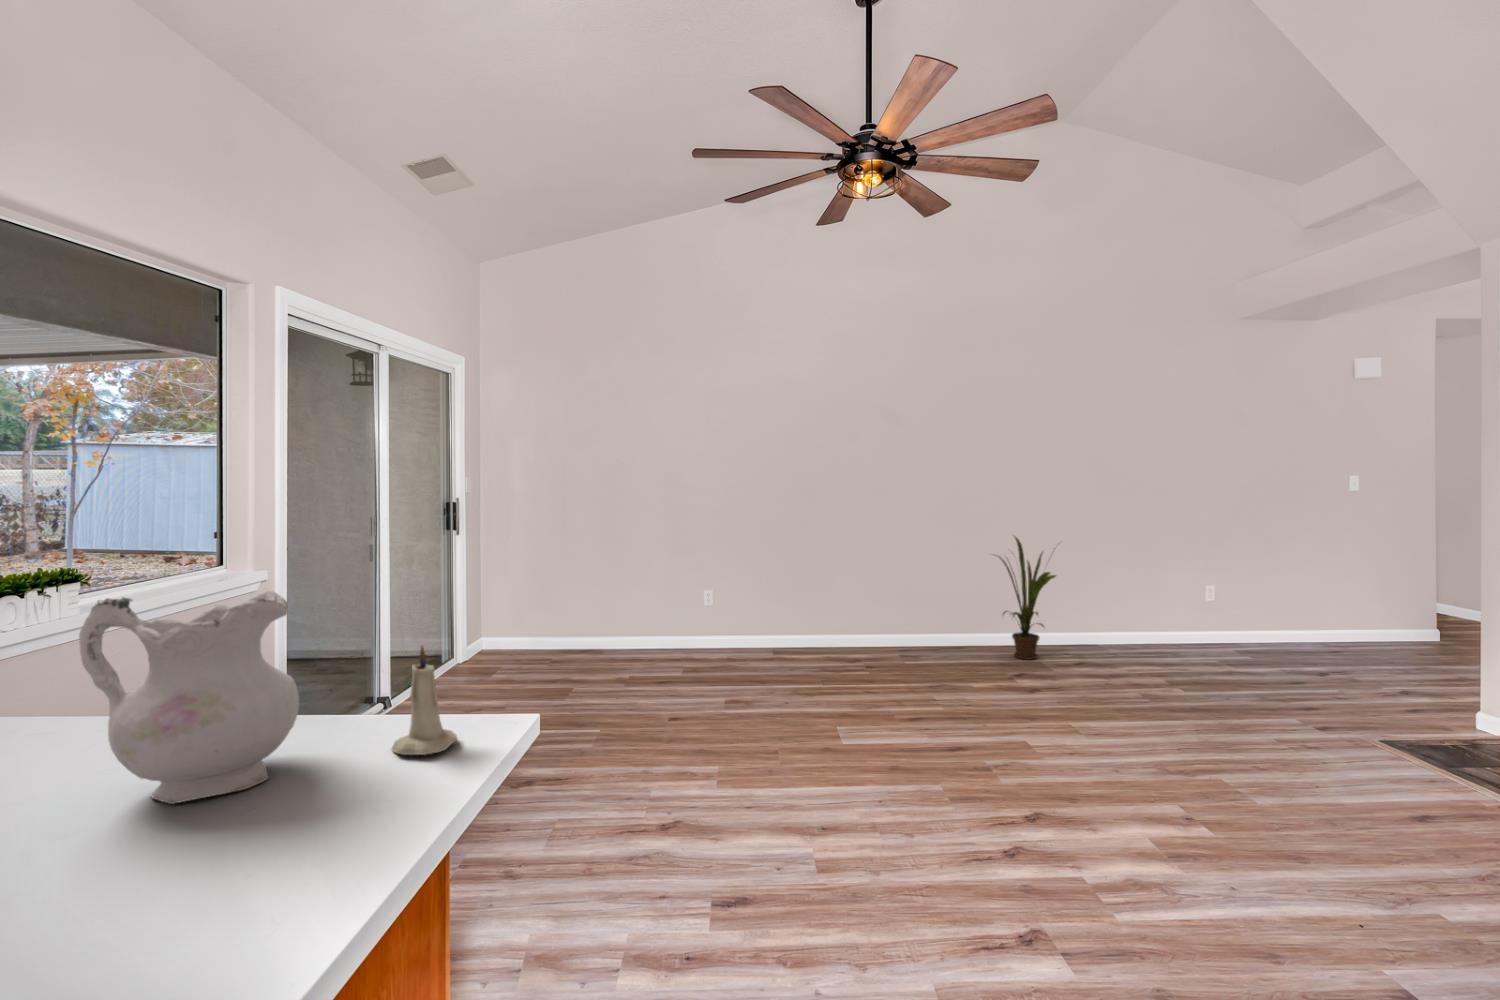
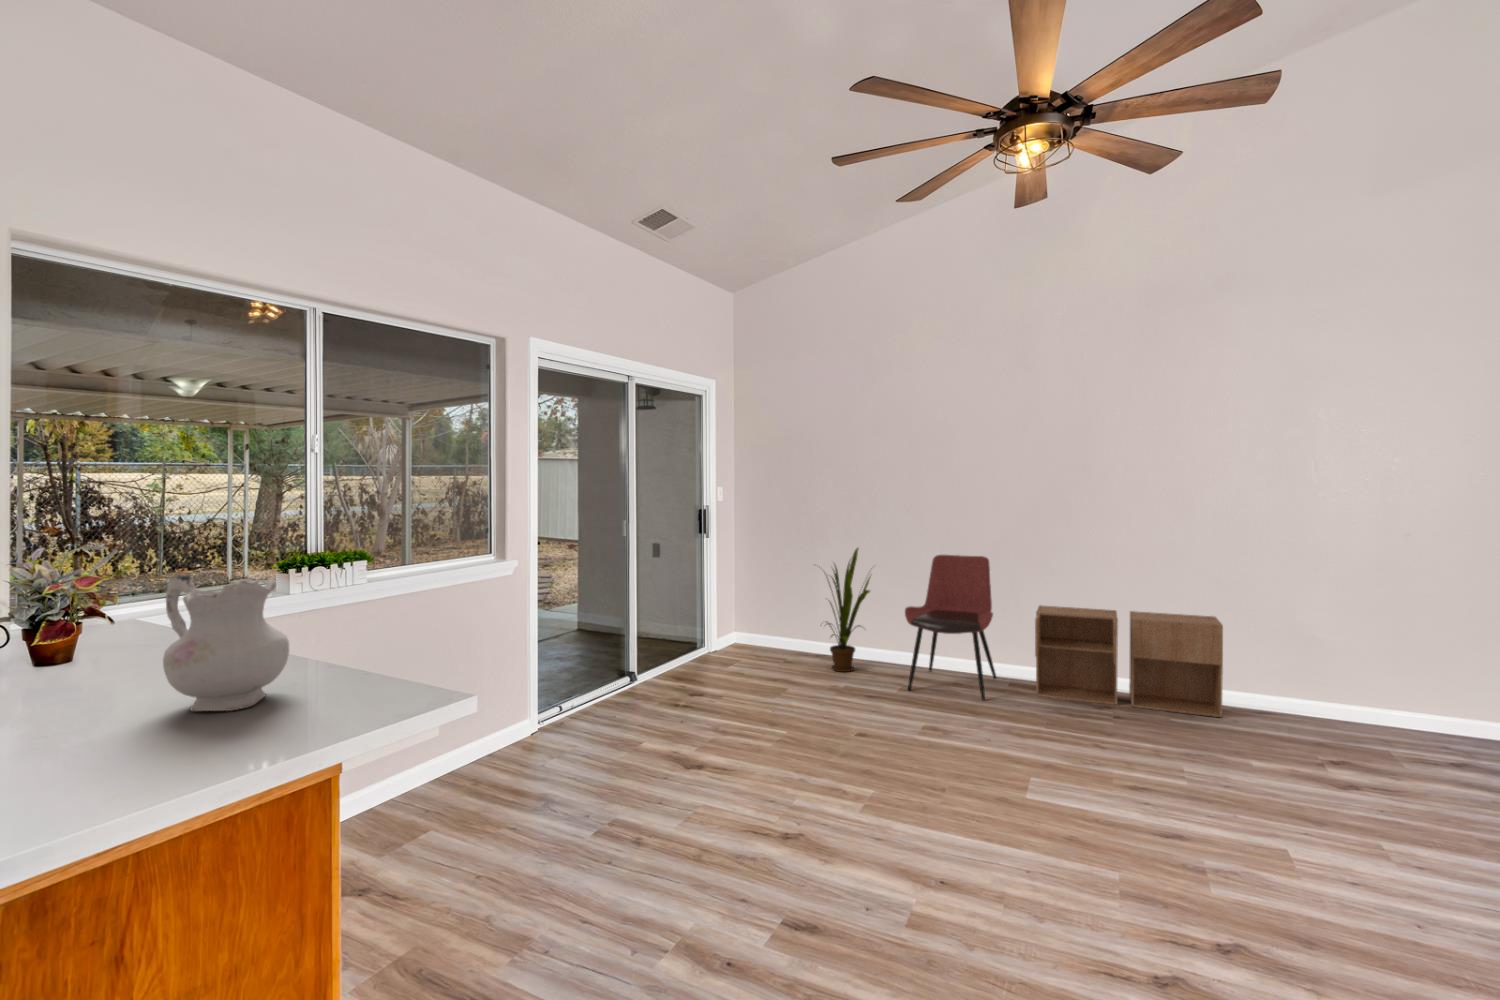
house plant: present [999,537,1056,660] -> present [827,548,870,672]
dining chair: none [685,540,765,671] -> present [905,555,996,700]
storage cabinet: none [794,578,934,660] -> present [1035,605,1223,717]
candle: present [392,646,458,755] -> none [331,625,380,709]

